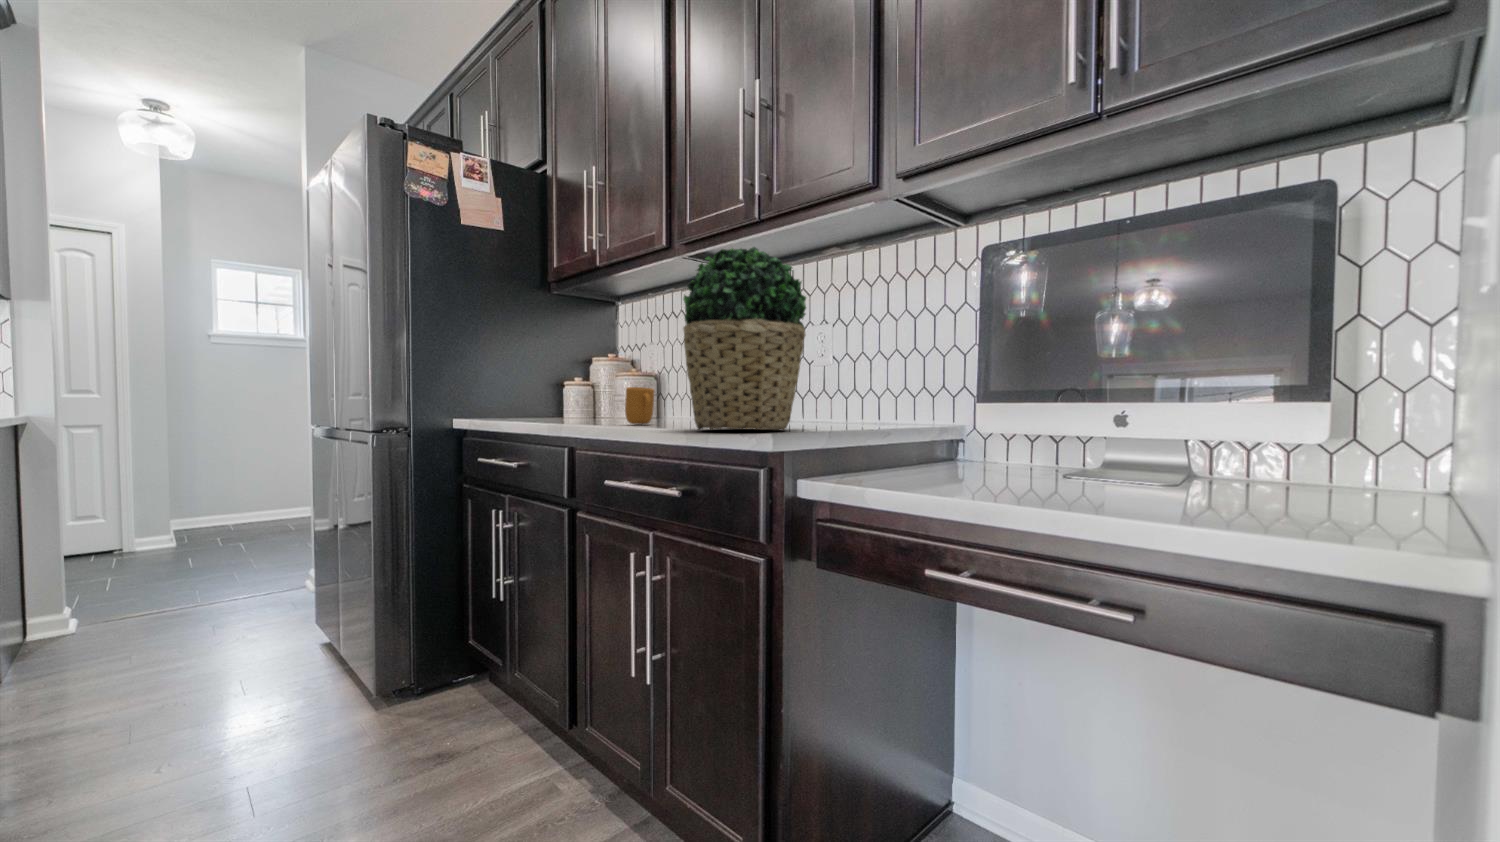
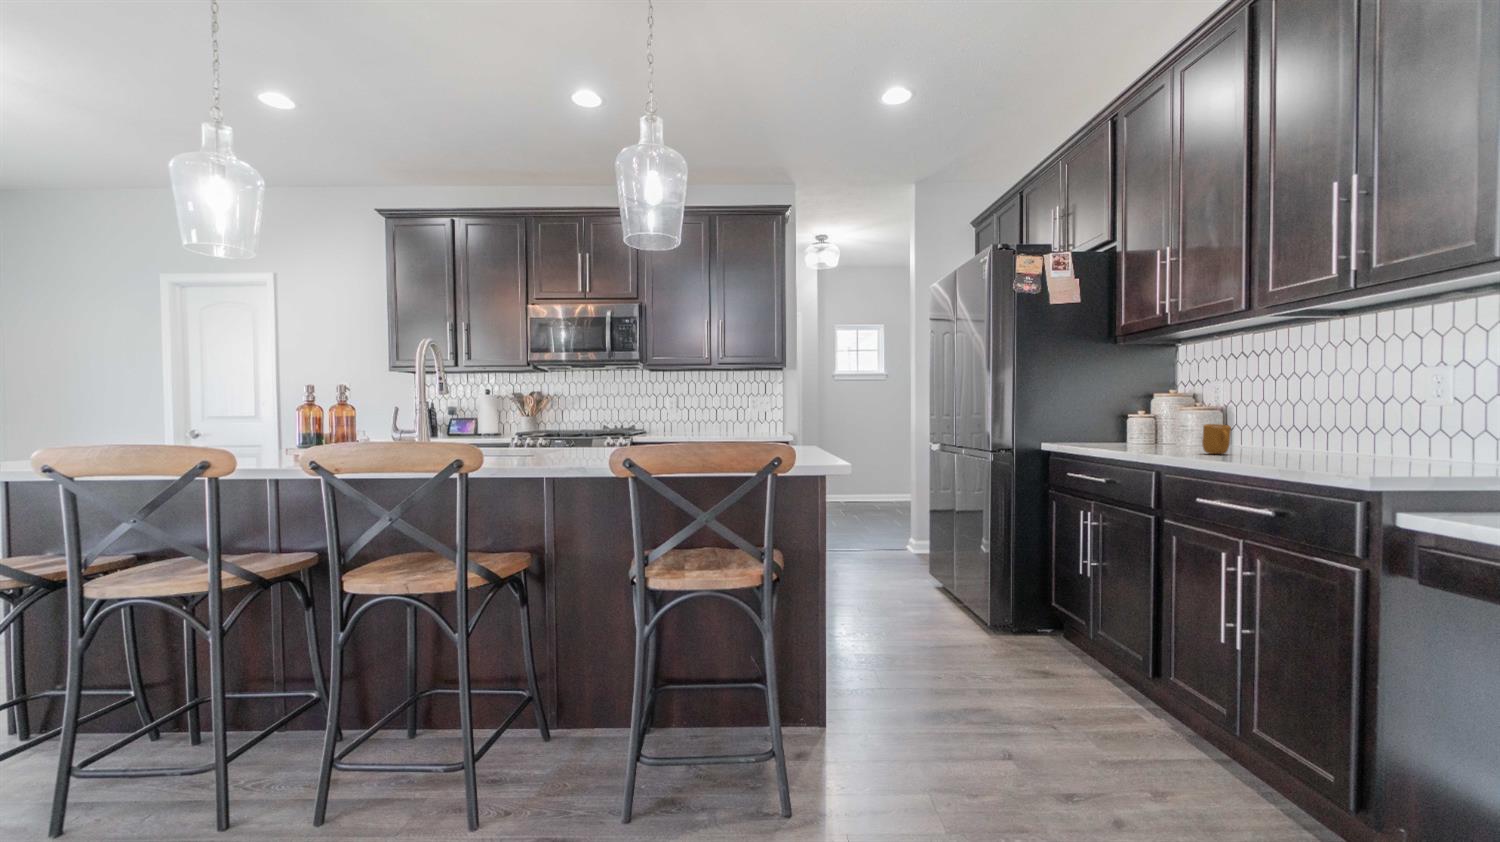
potted plant: present [683,247,806,430] -> none [1273,321,1408,469]

